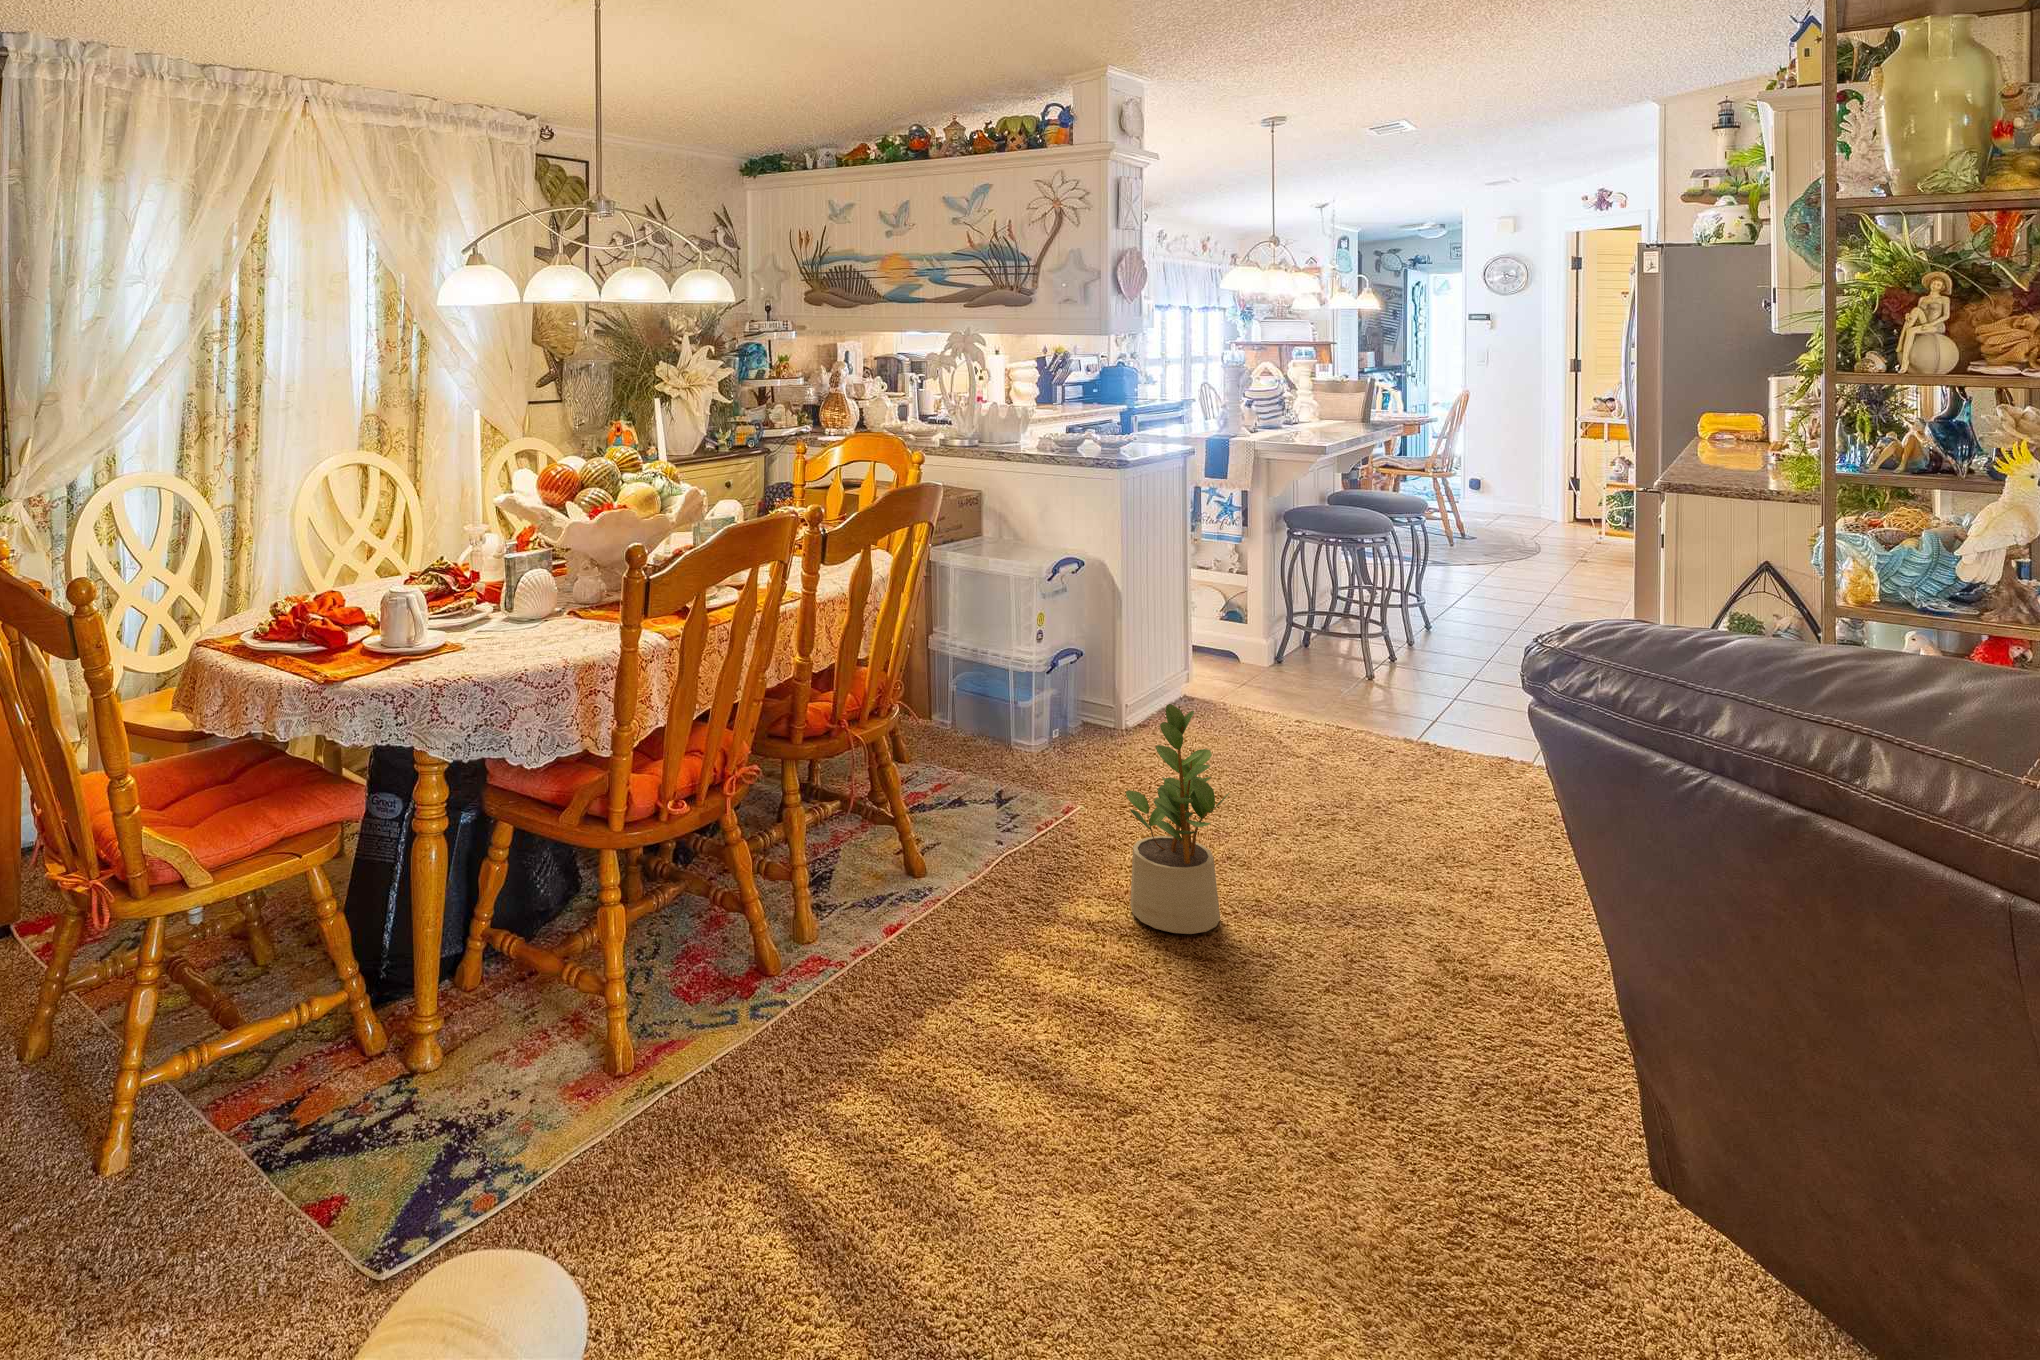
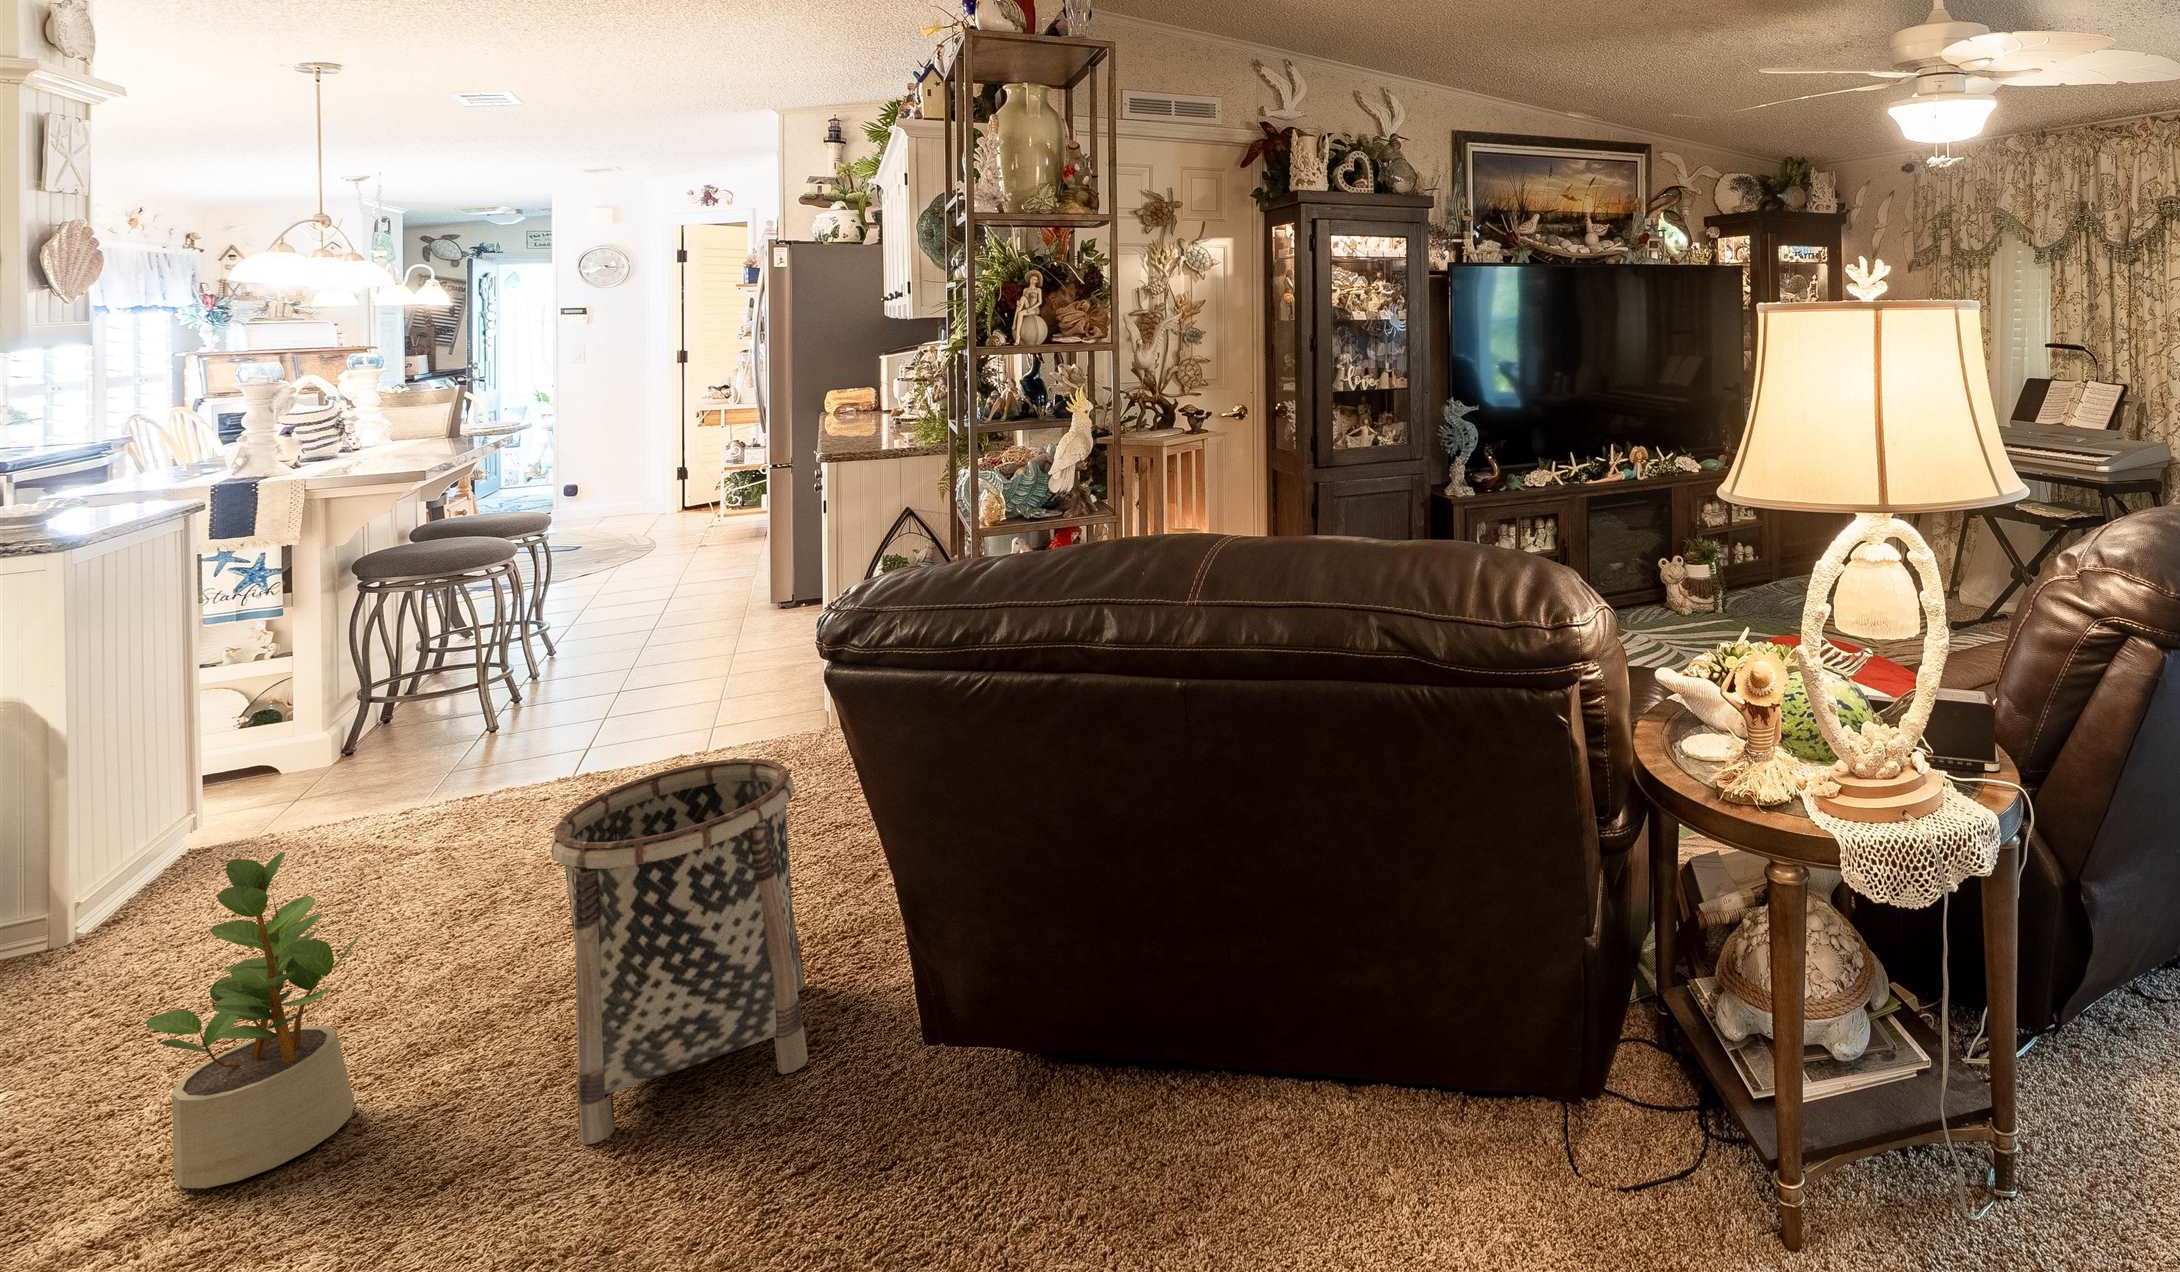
basket: none [1341,755,1559,1121] -> present [552,758,808,1145]

